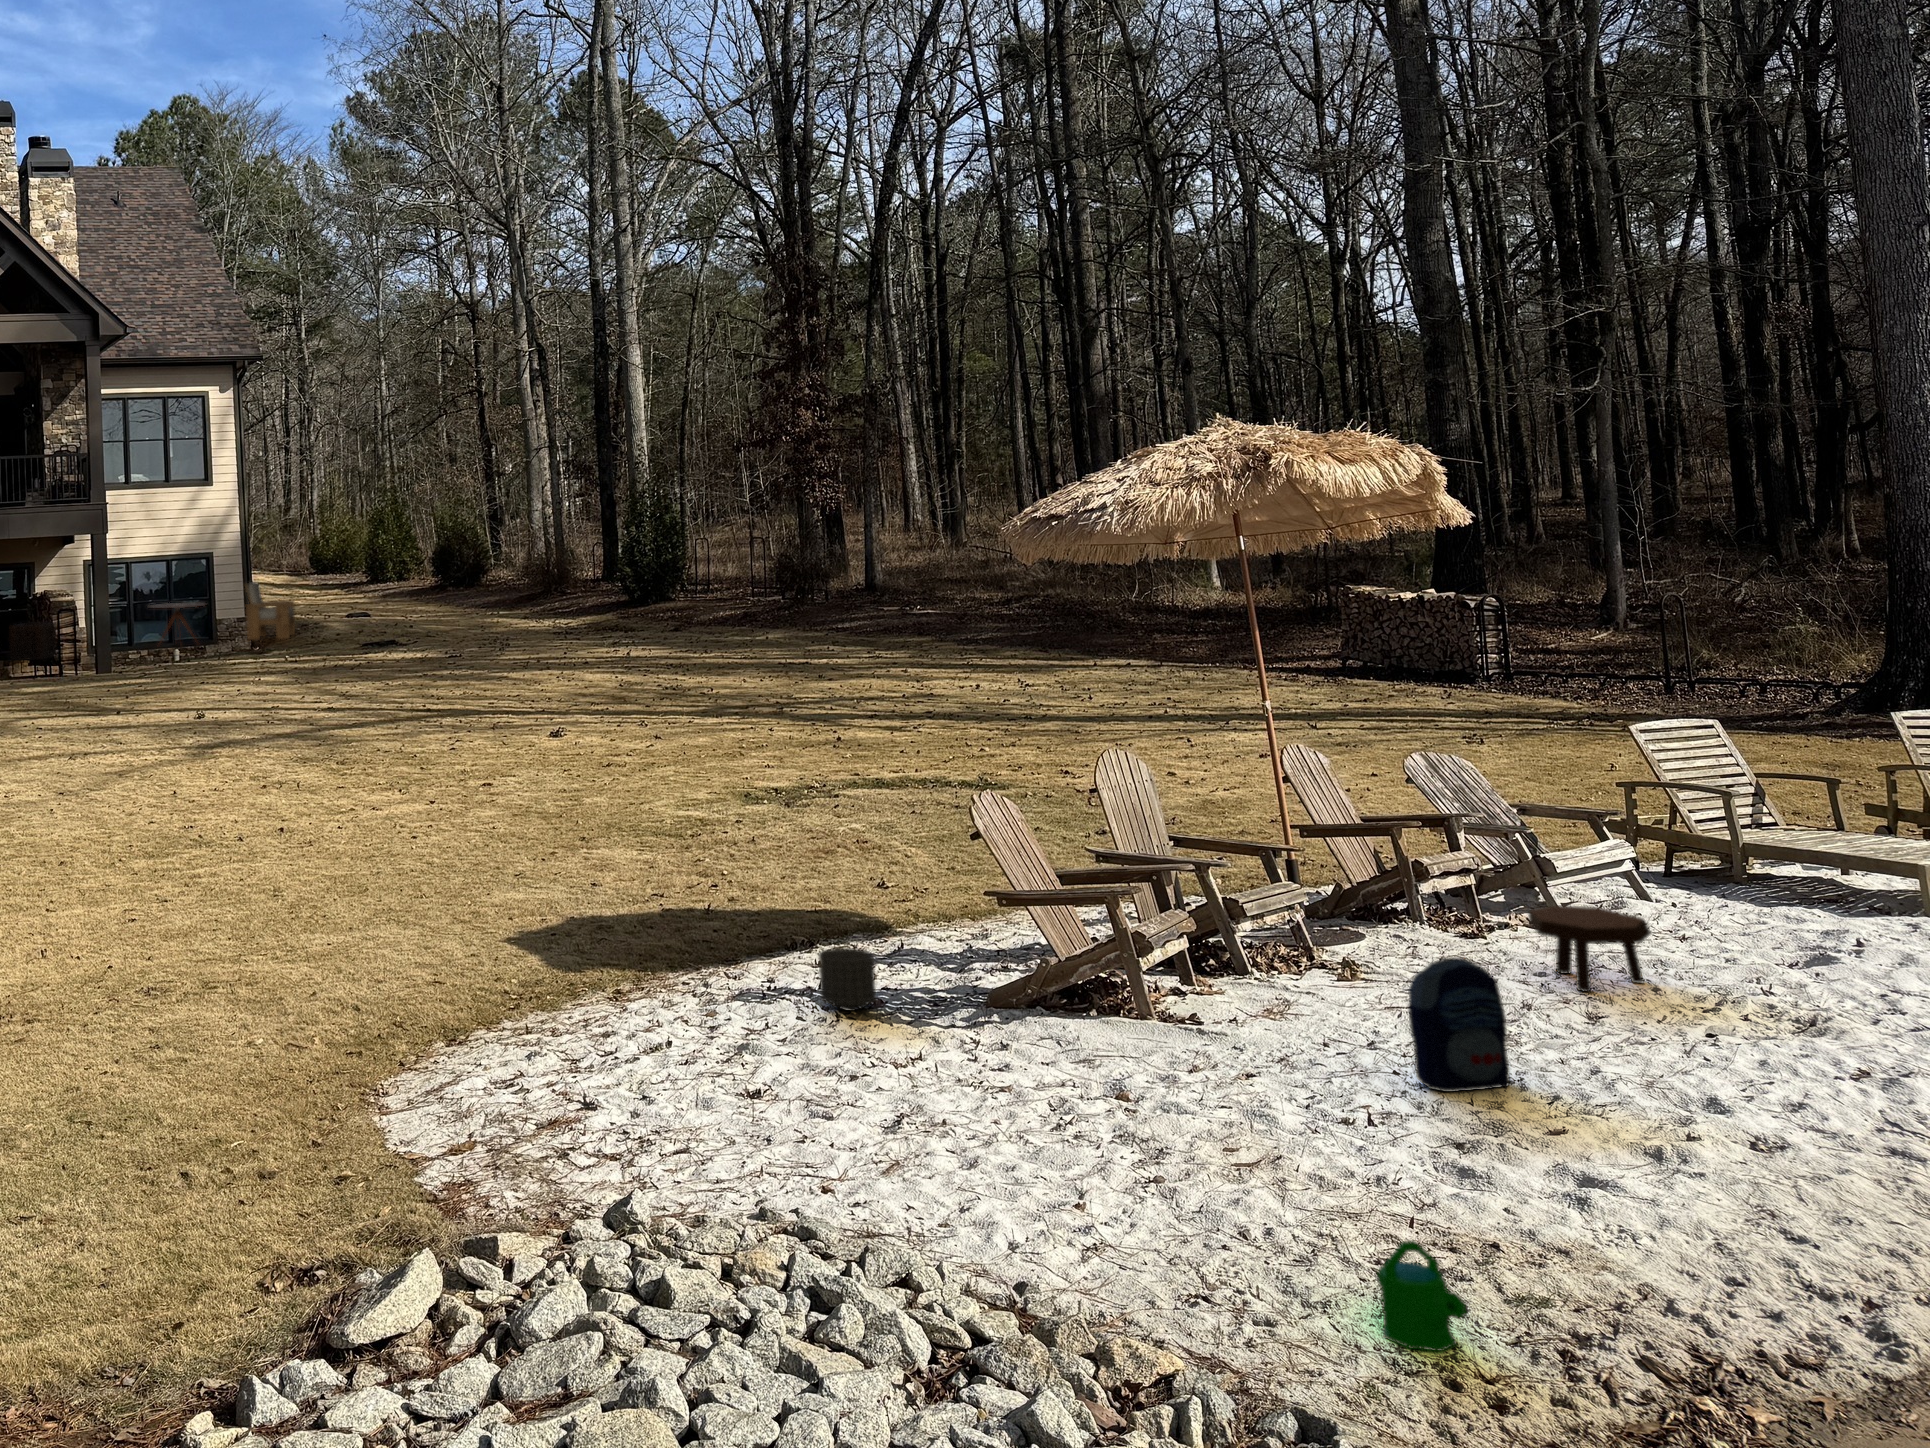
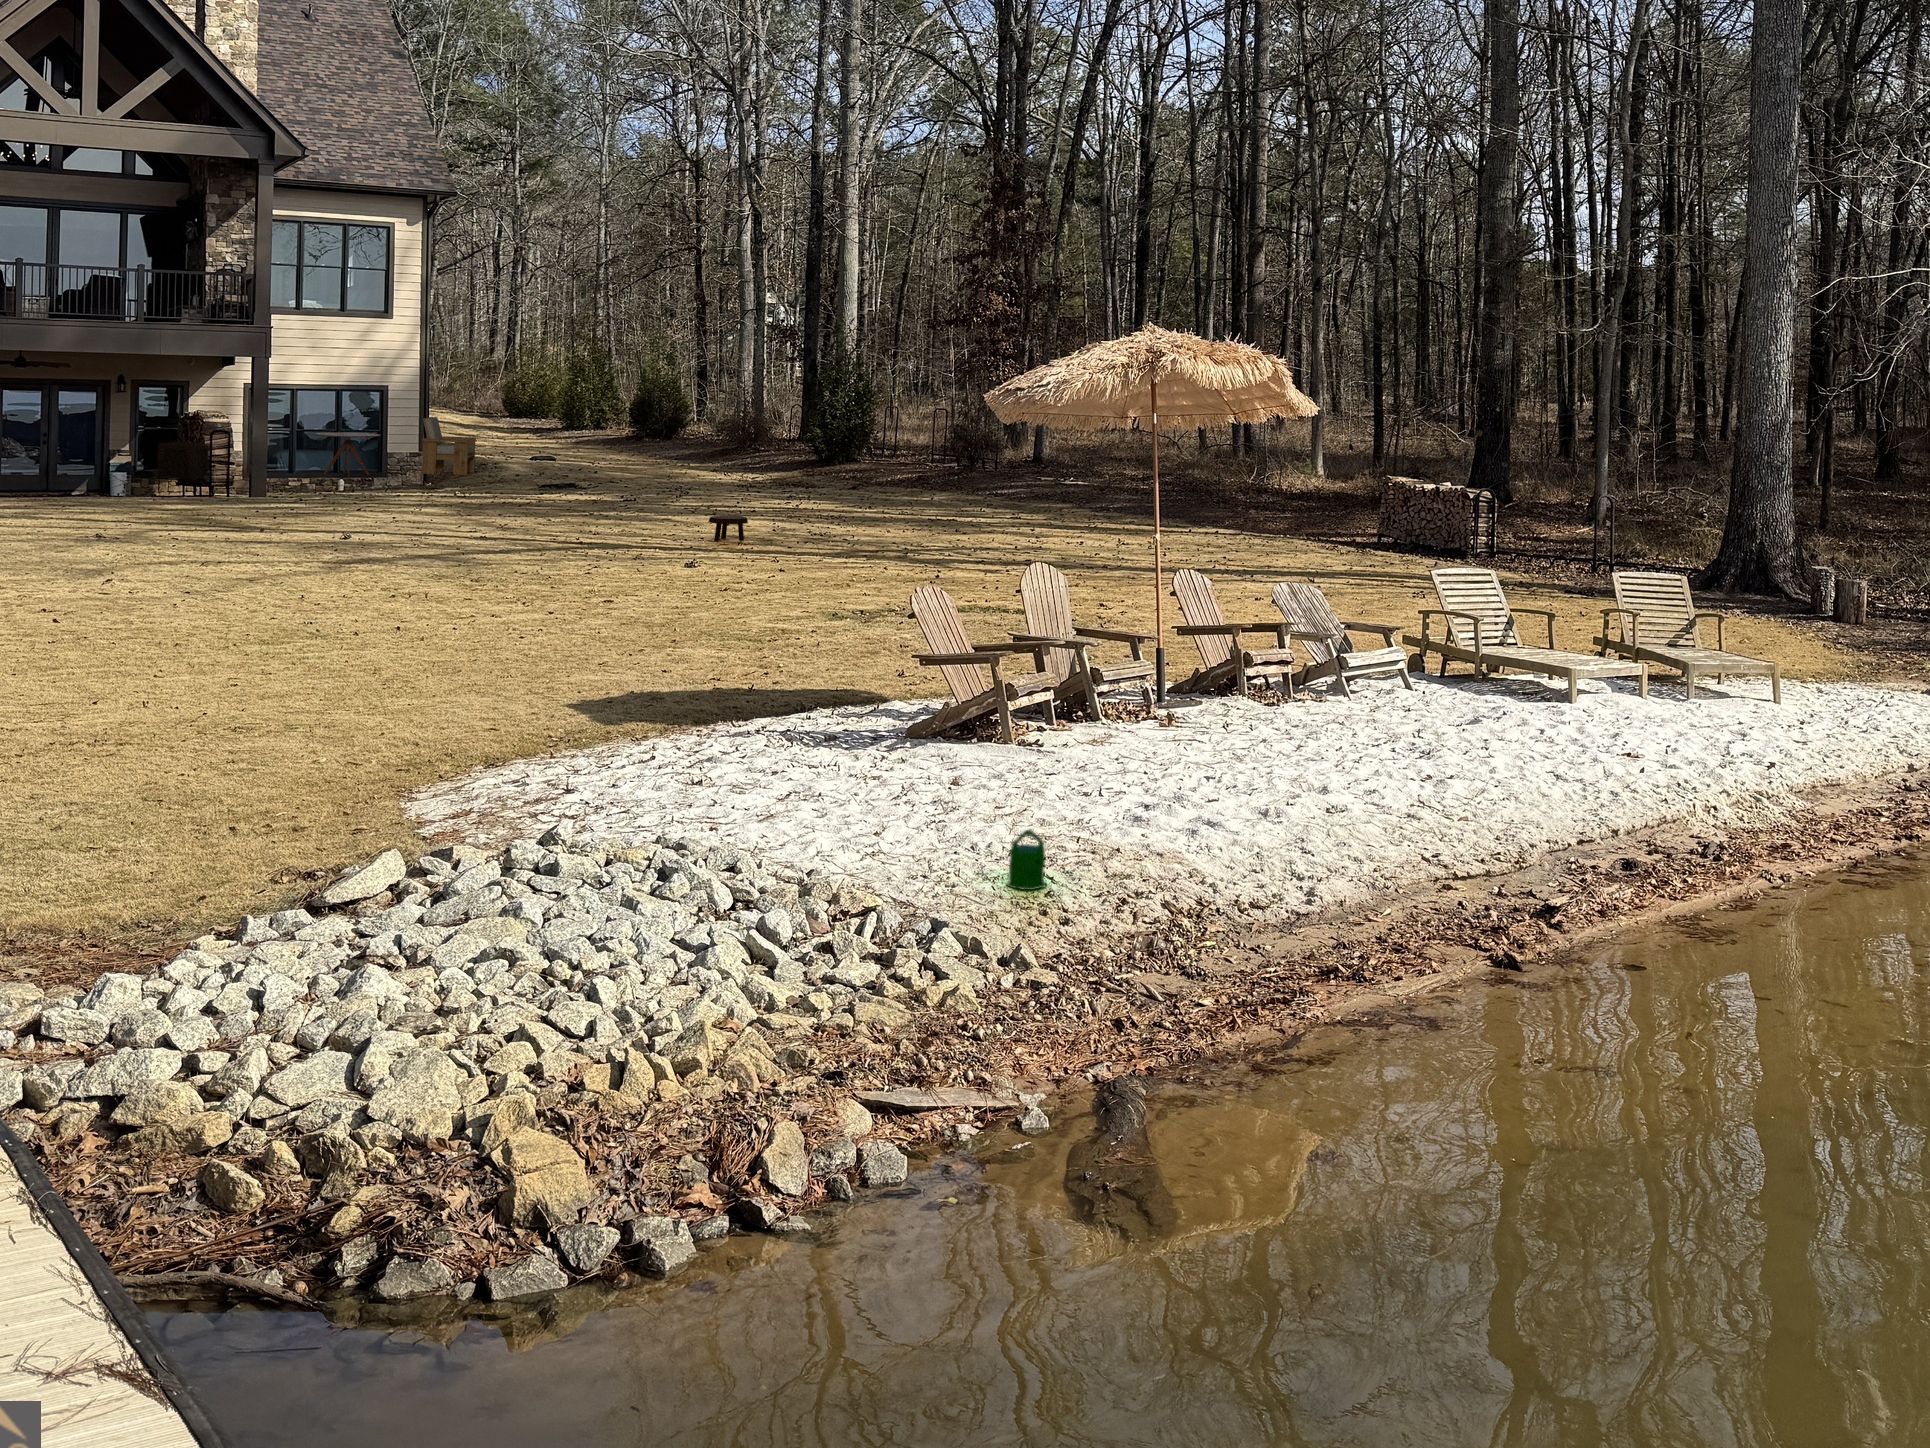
footstool: present [1528,905,1651,992] -> present [709,516,748,541]
planter: present [819,948,876,1011] -> none [789,702,831,746]
backpack: present [1408,957,1510,1092] -> none [1140,695,1199,780]

